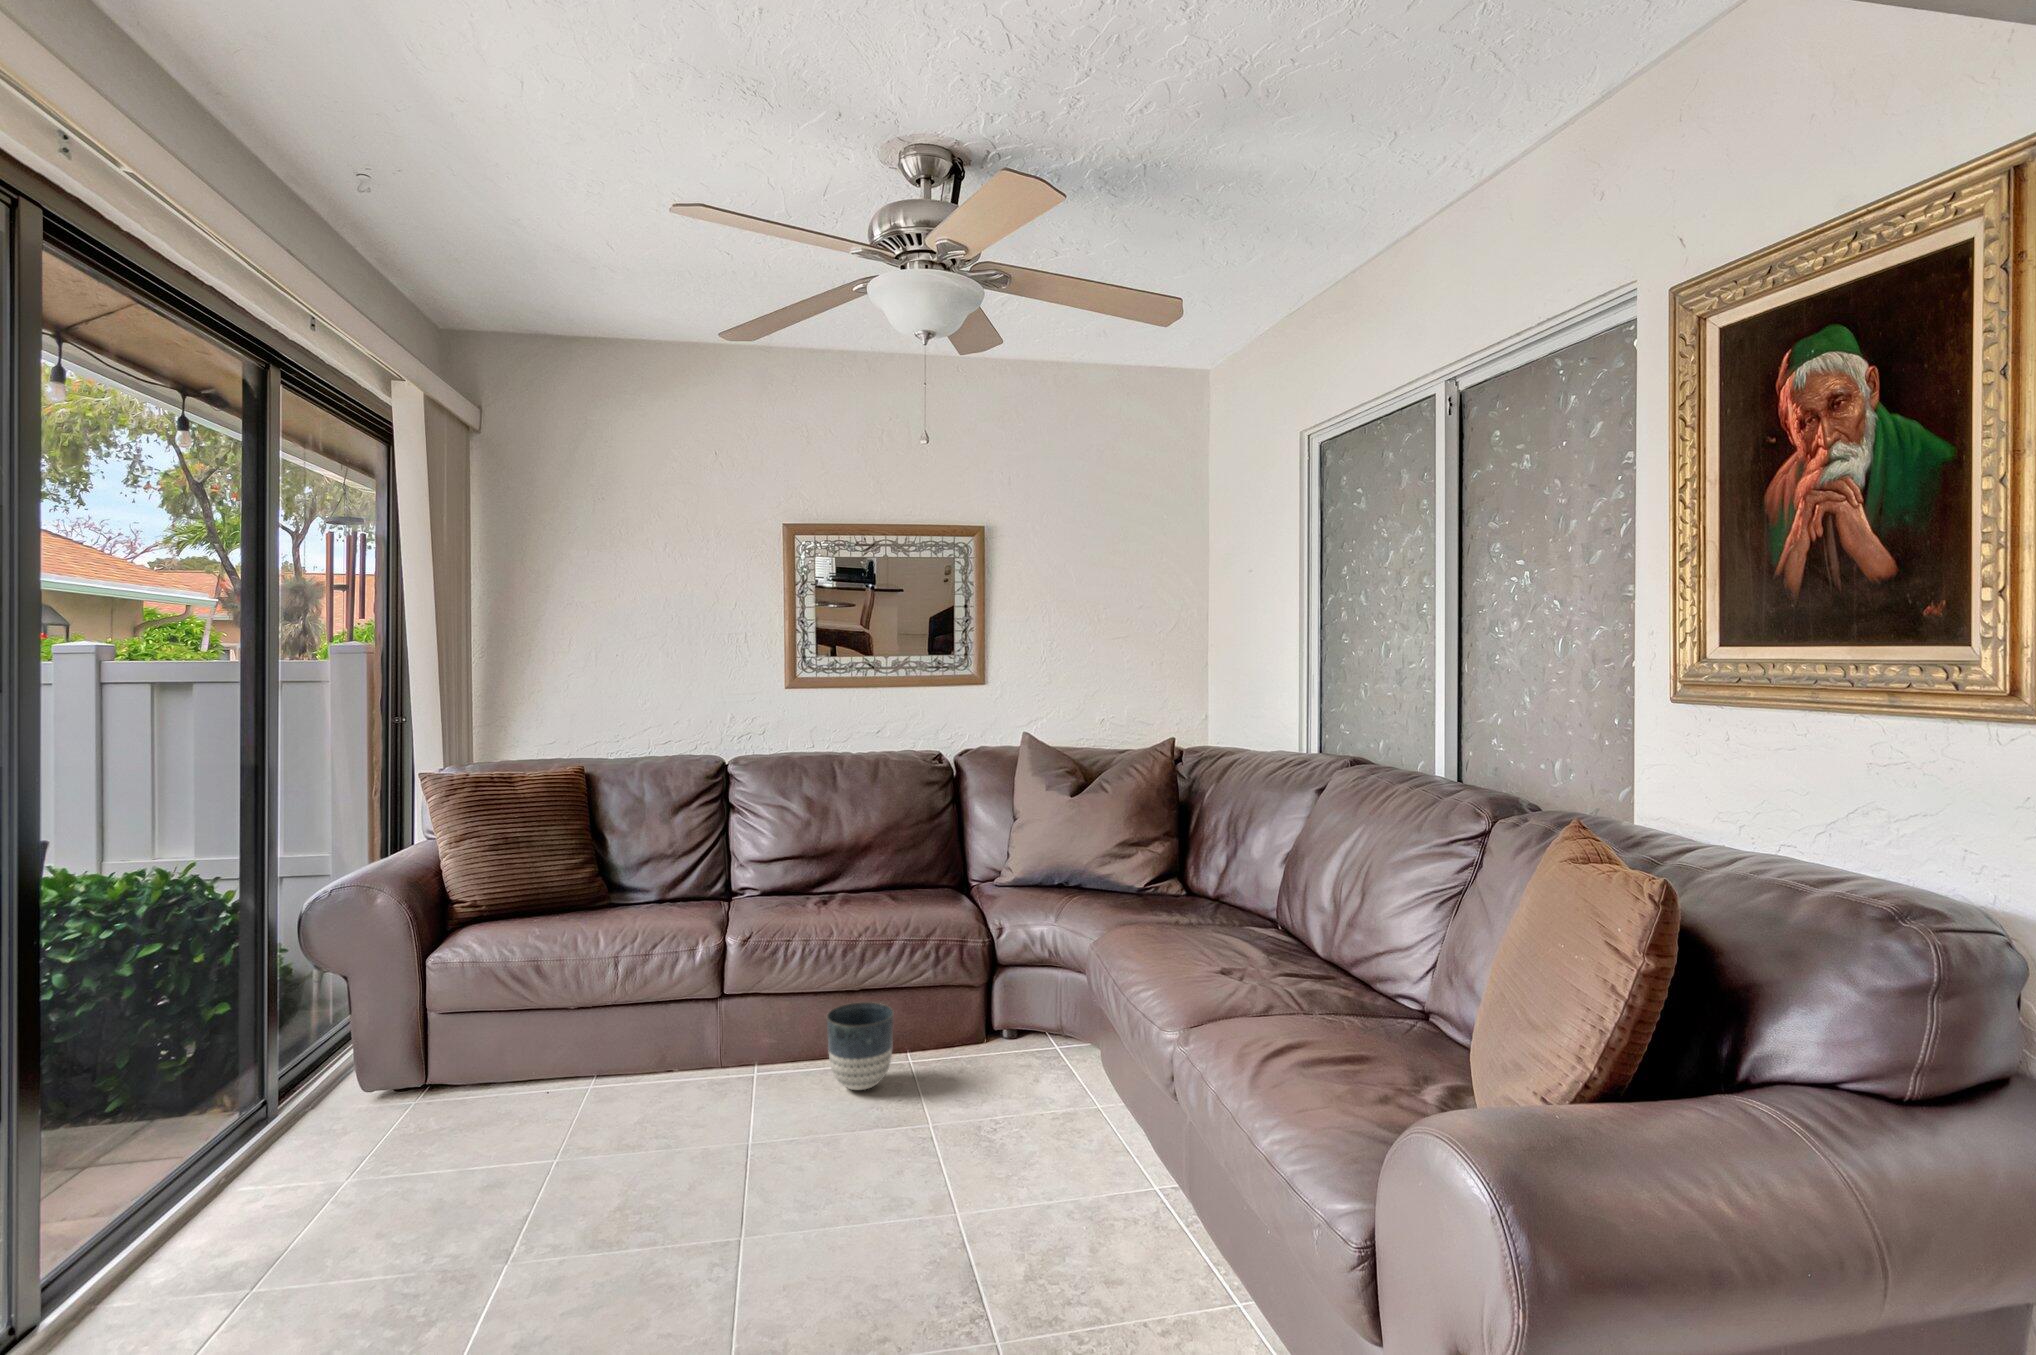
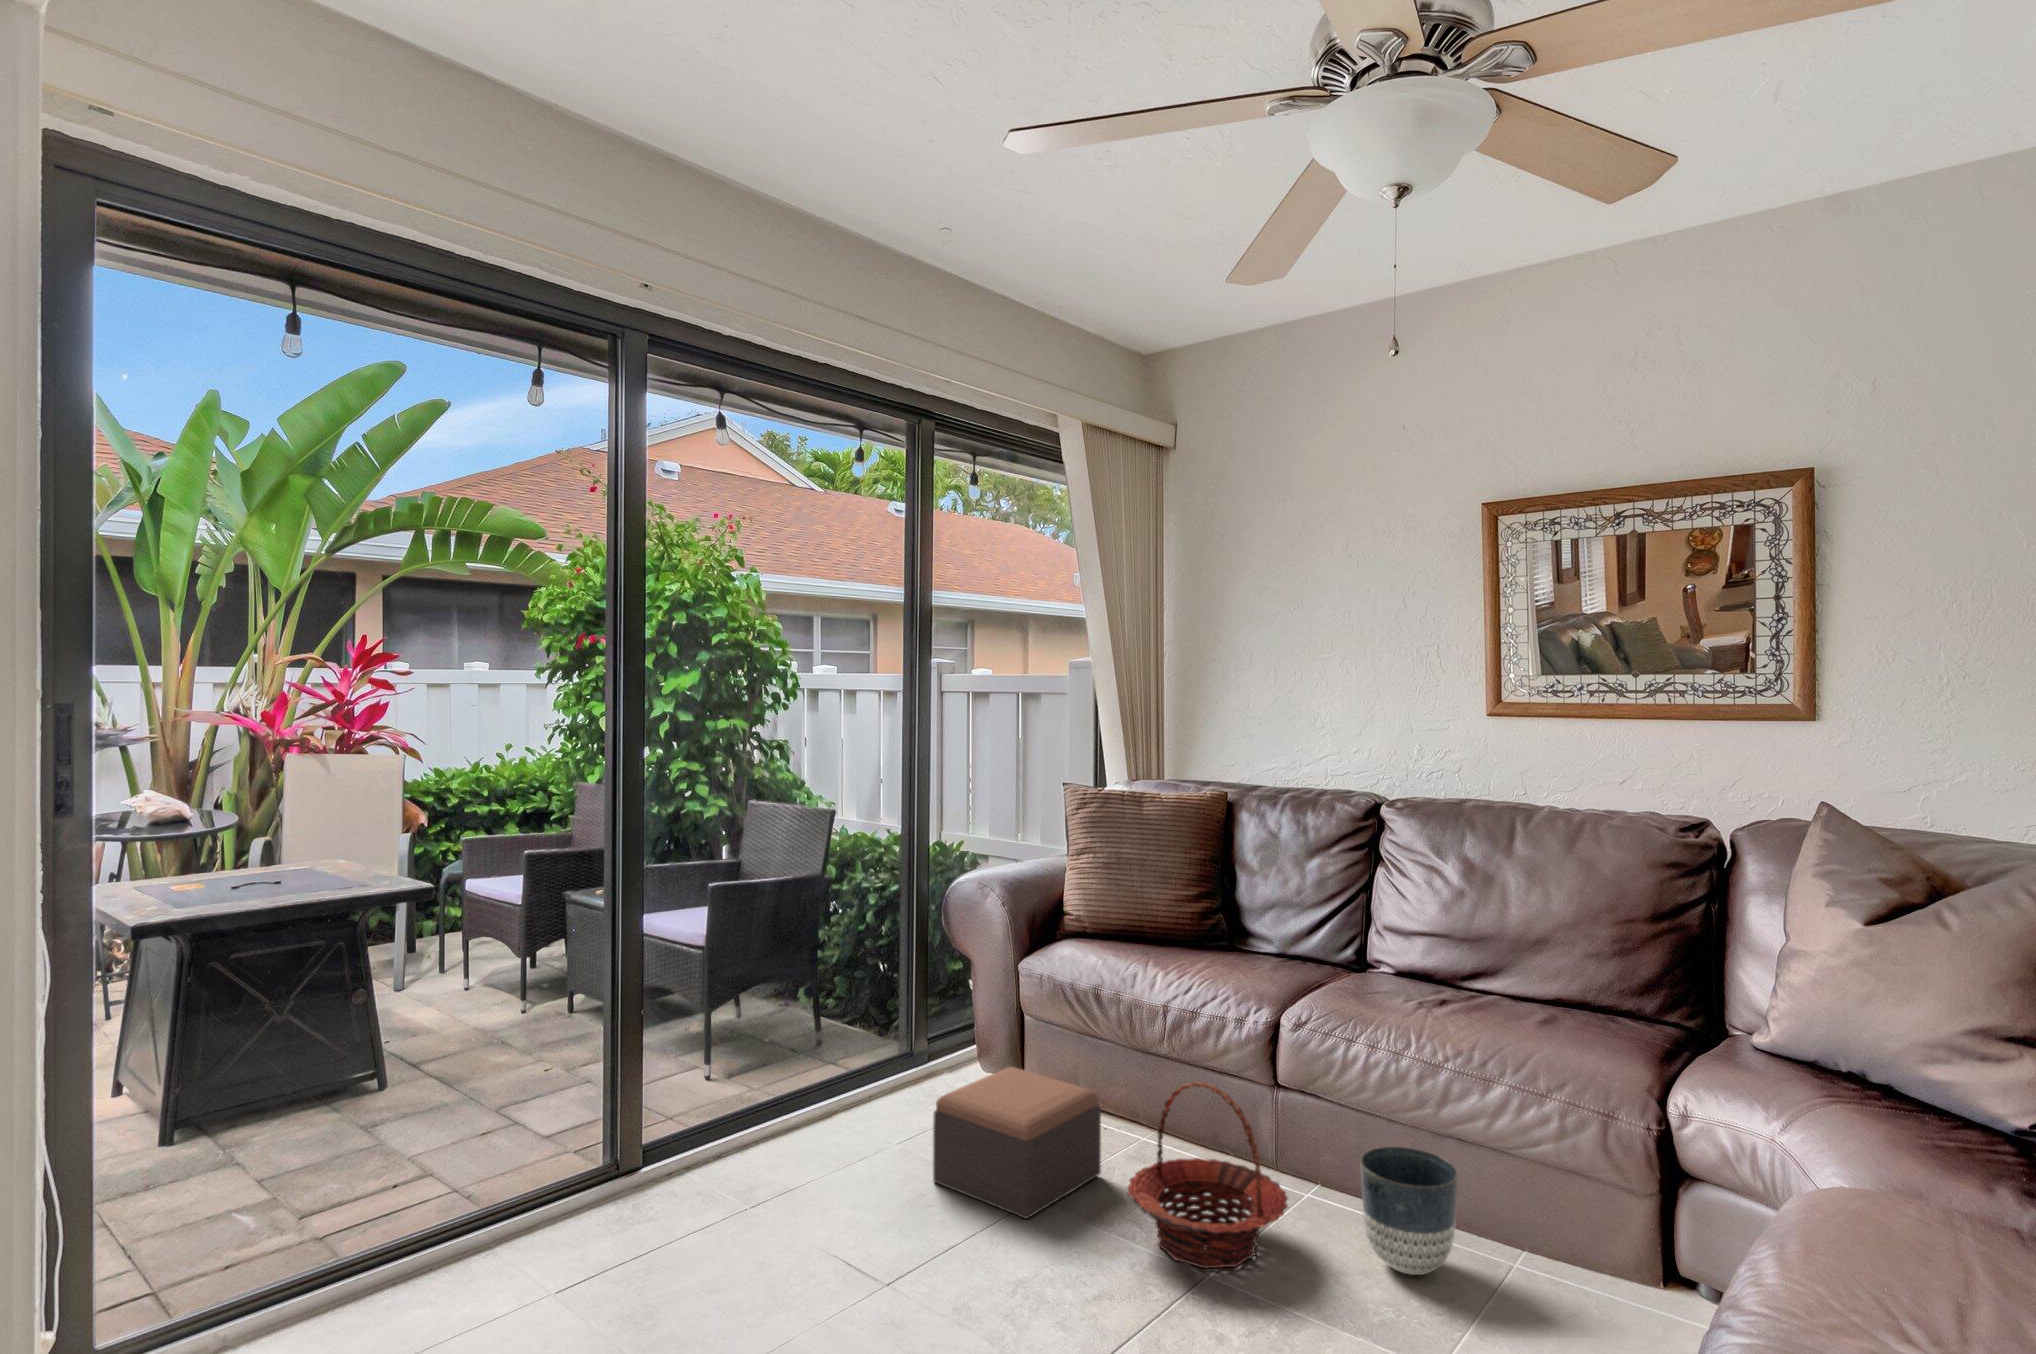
basket: none [654,999,792,1149] -> present [1127,1082,1288,1268]
footstool: none [423,1049,586,1196] -> present [933,1067,1101,1219]

